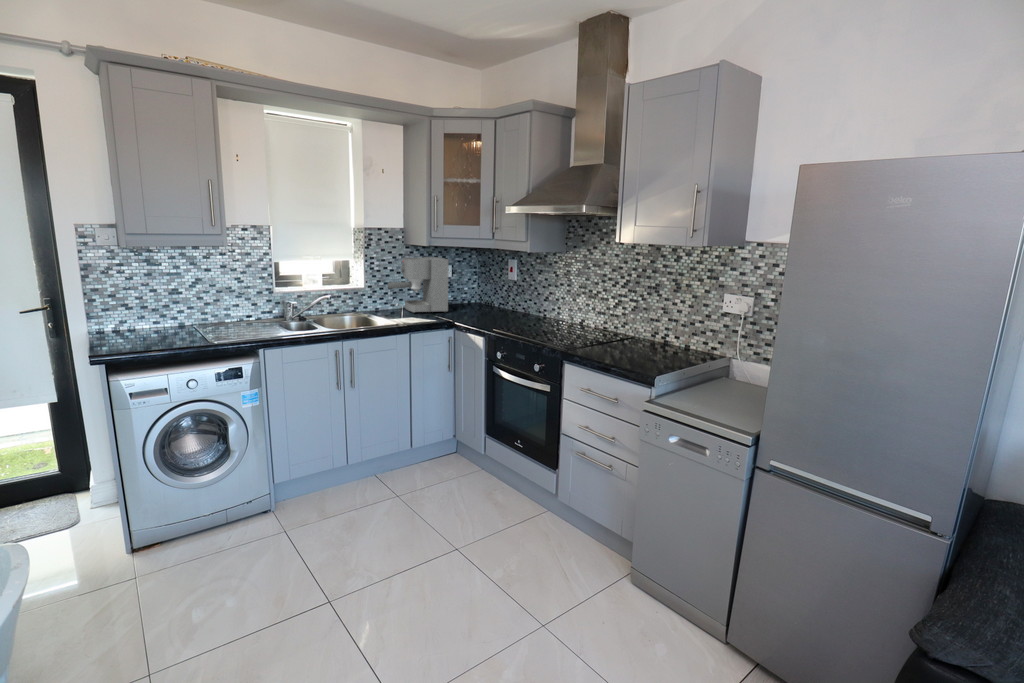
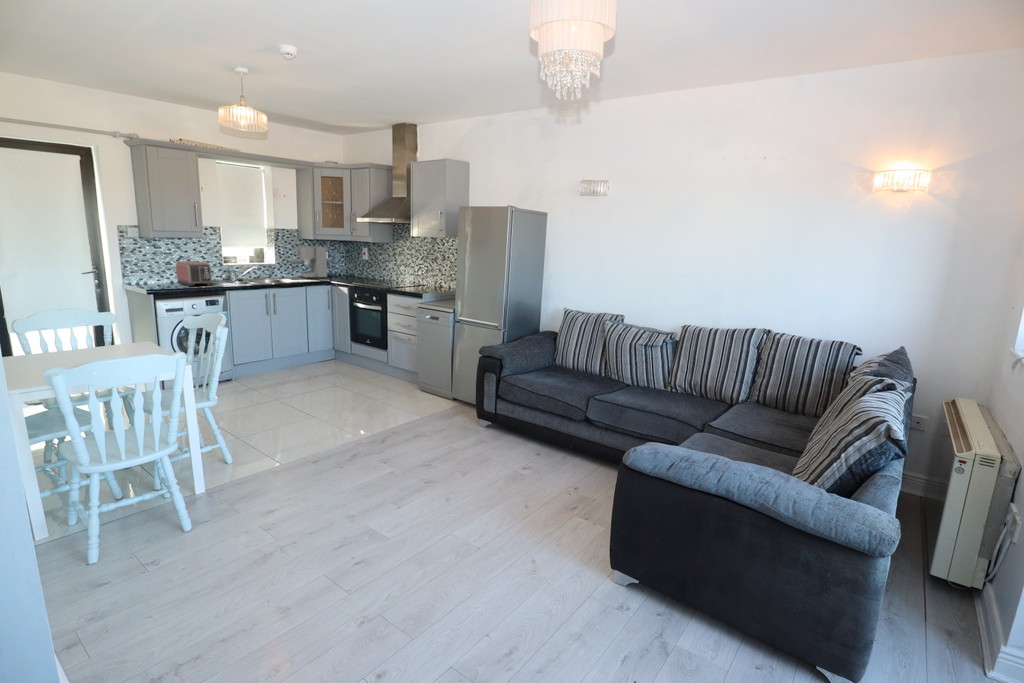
toaster: none [180,288,236,339] -> present [176,261,212,286]

